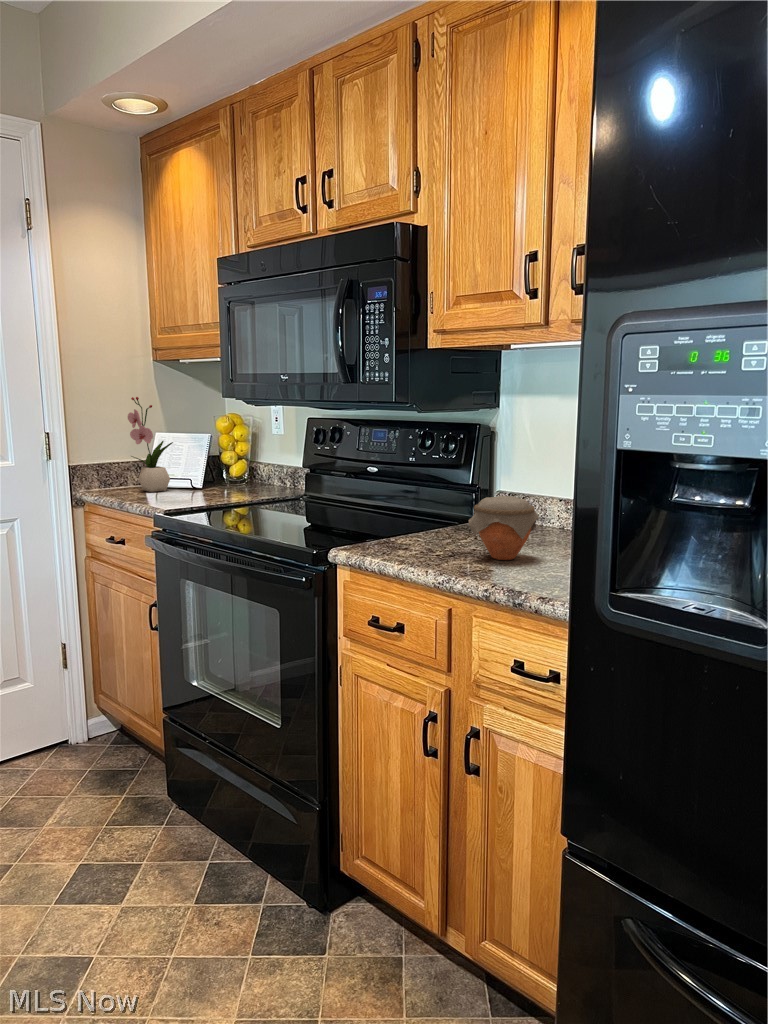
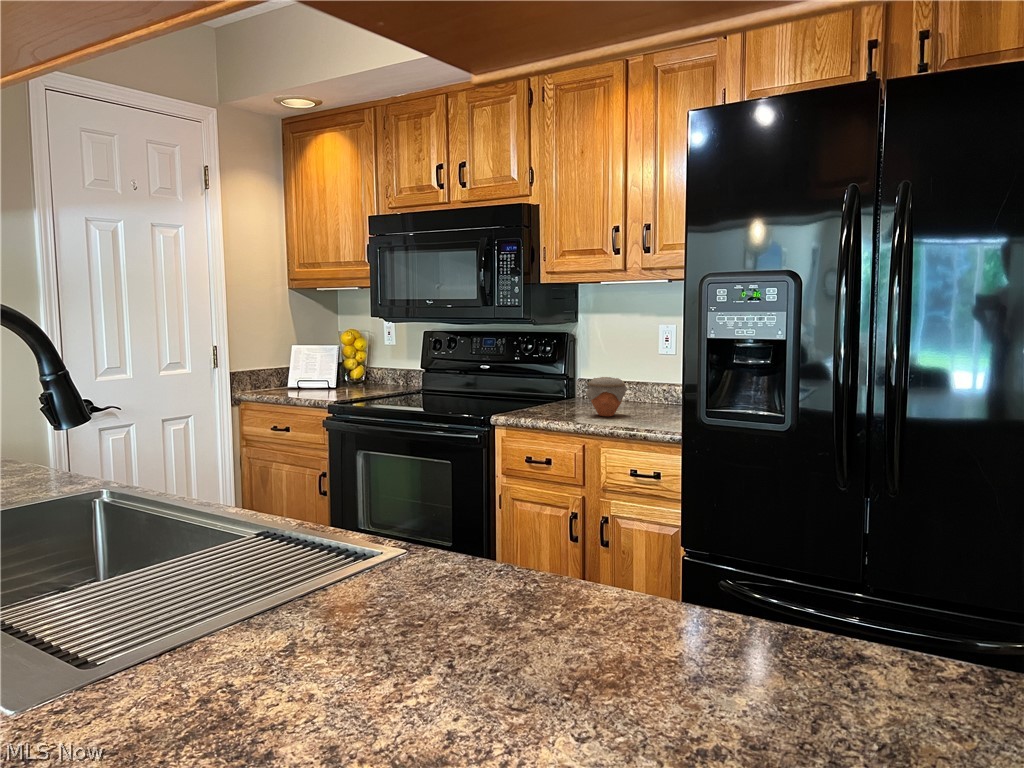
flower arrangement: present [128,397,173,492] -> none [278,317,314,391]

